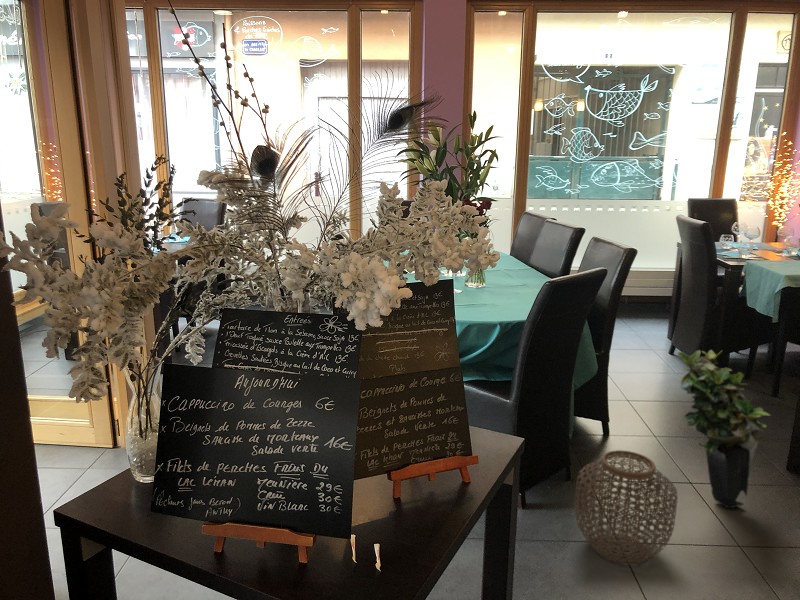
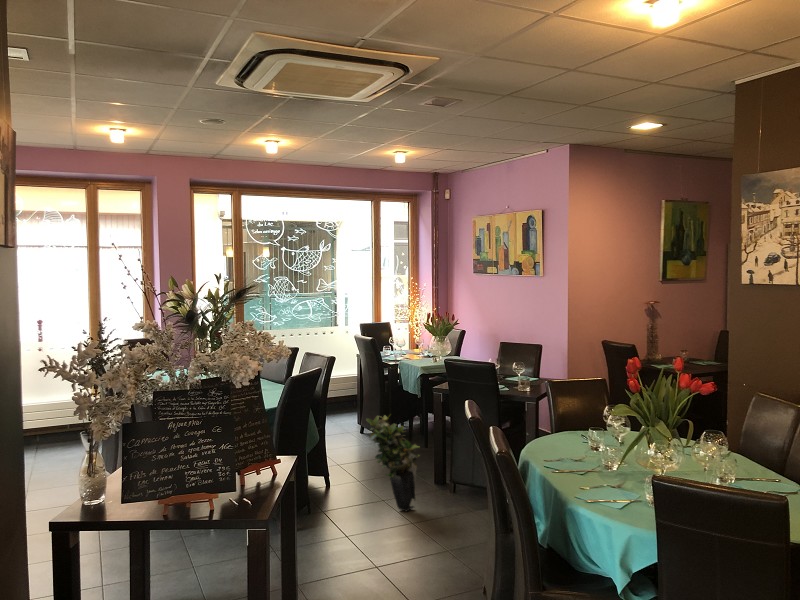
woven basket: present [575,450,678,564] -> none [318,480,377,552]

